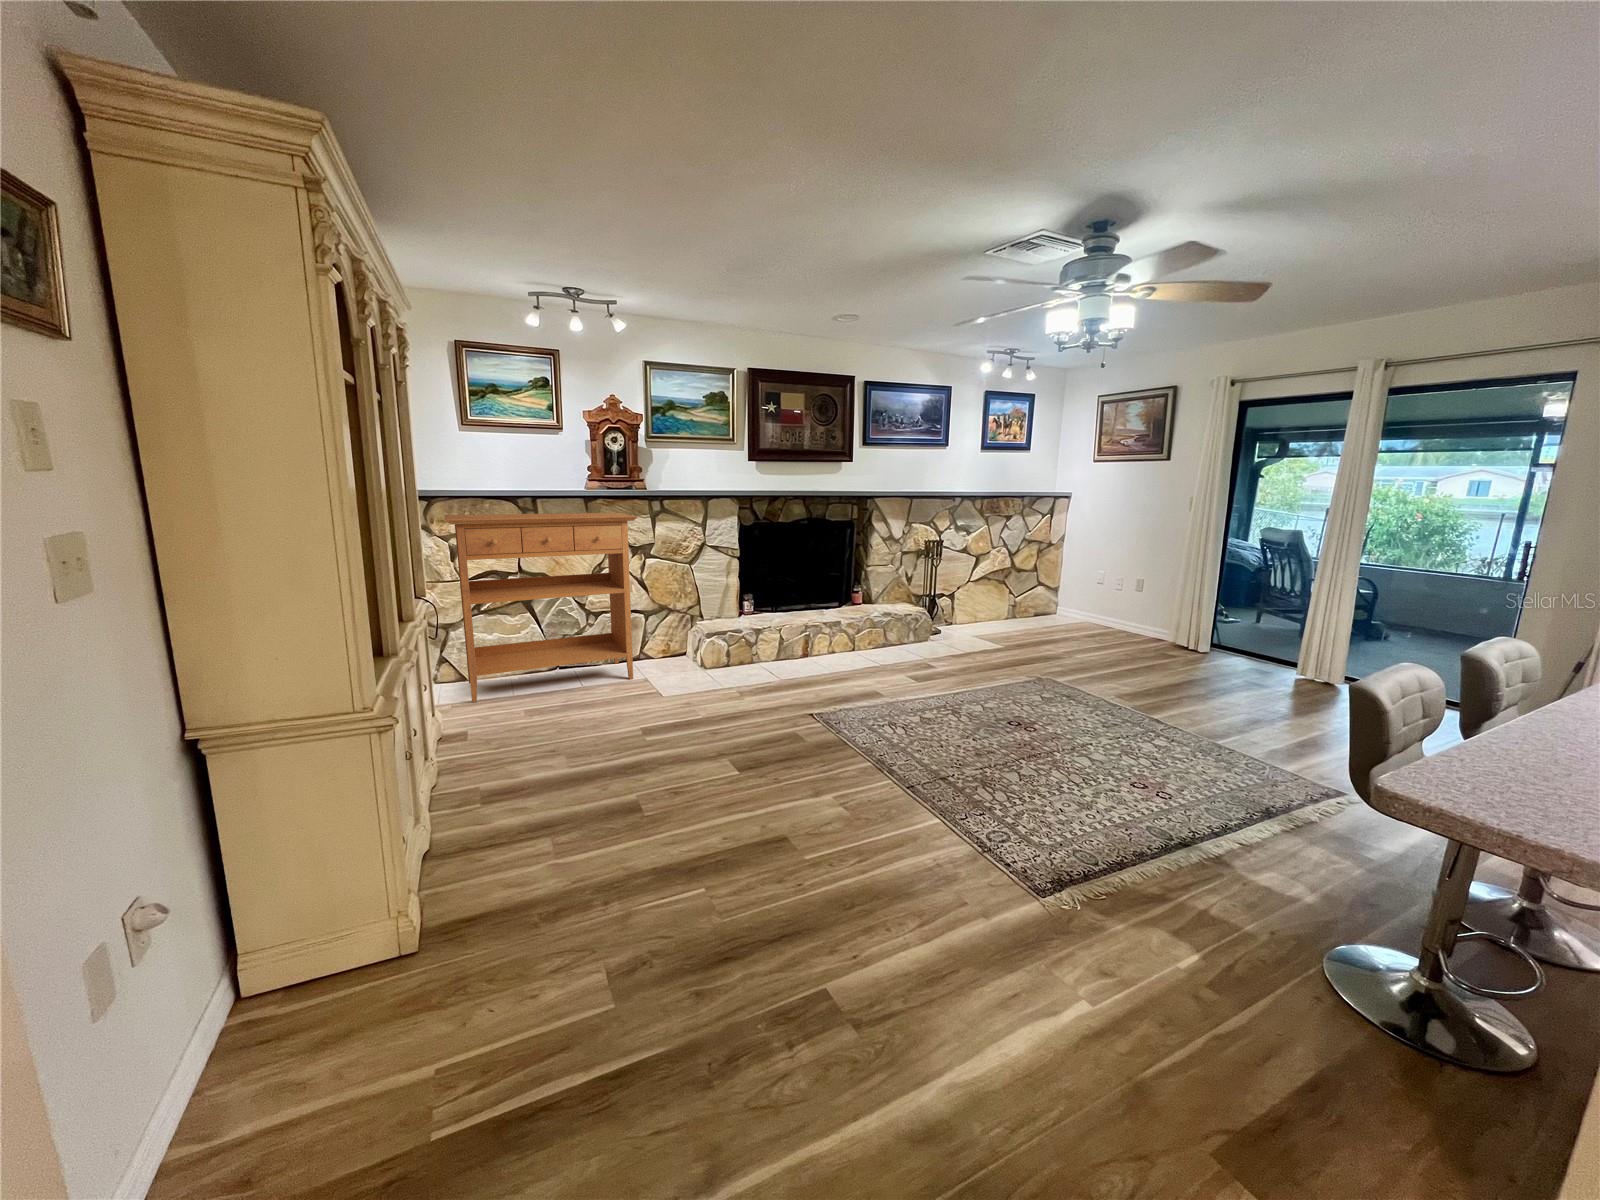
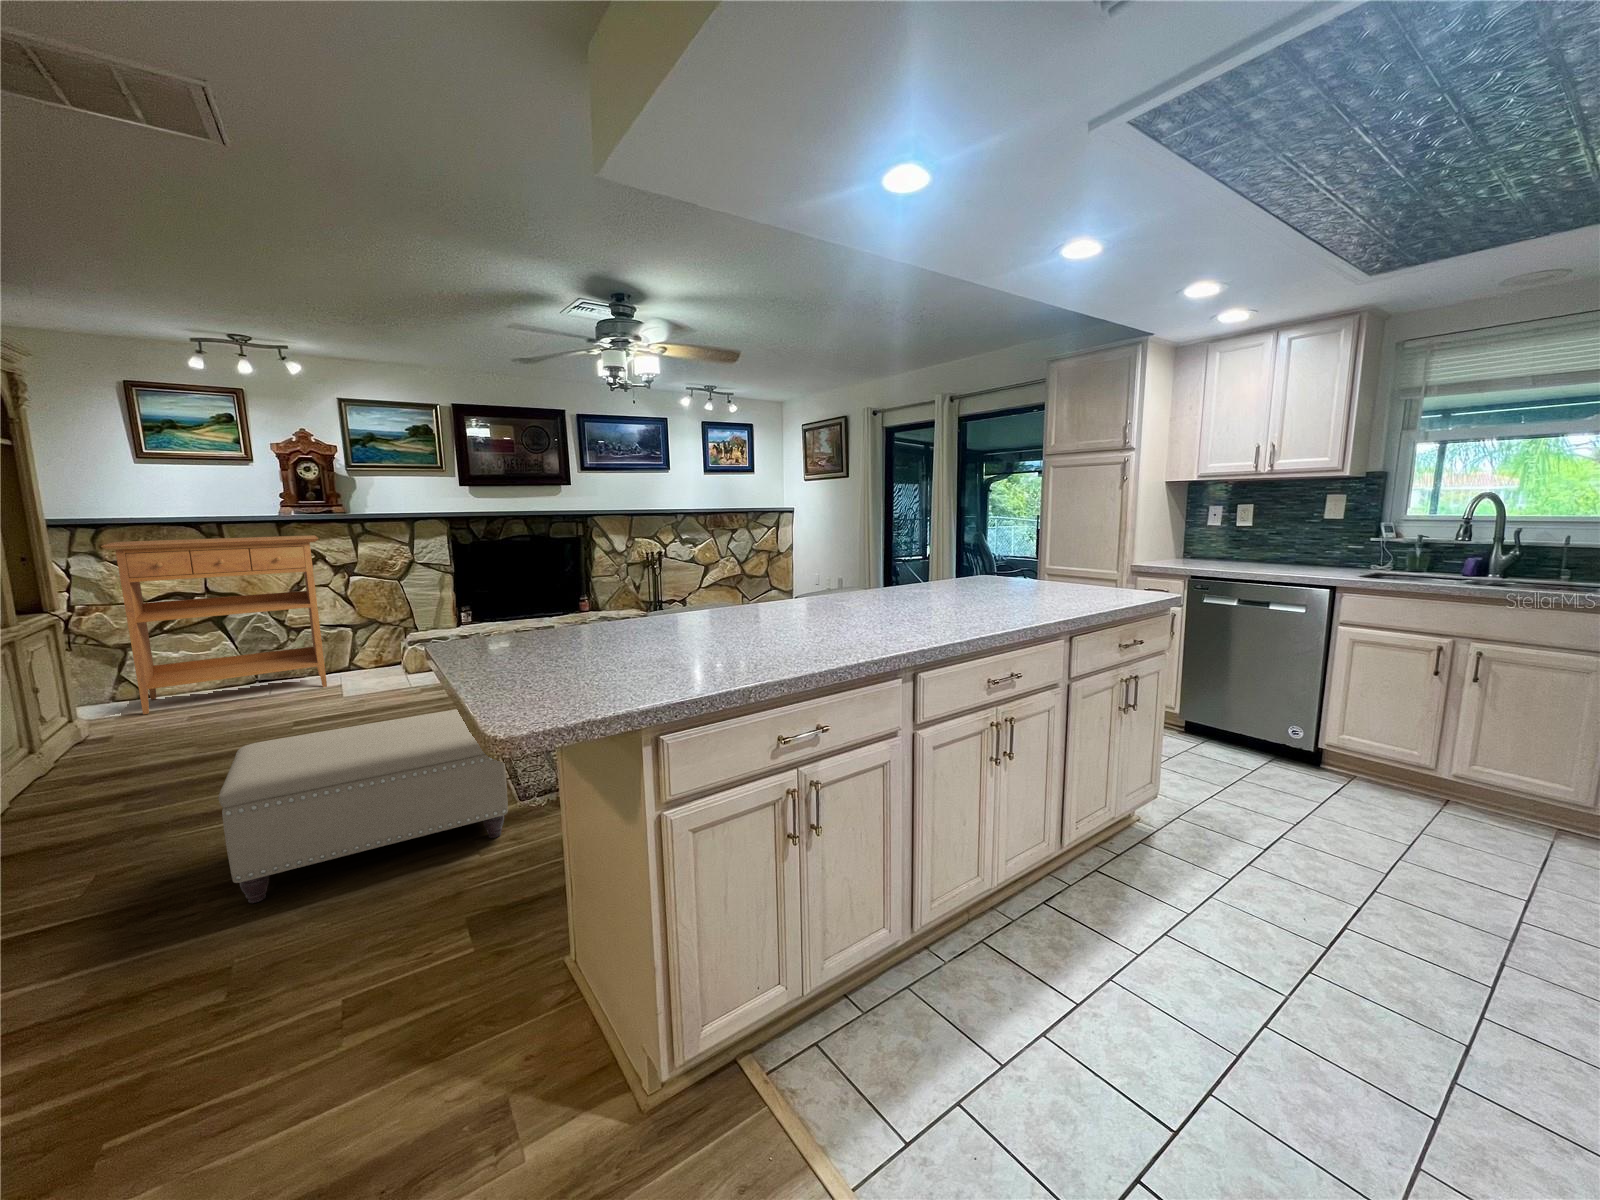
ottoman: none [726,760,1088,1069] -> present [219,709,508,903]

